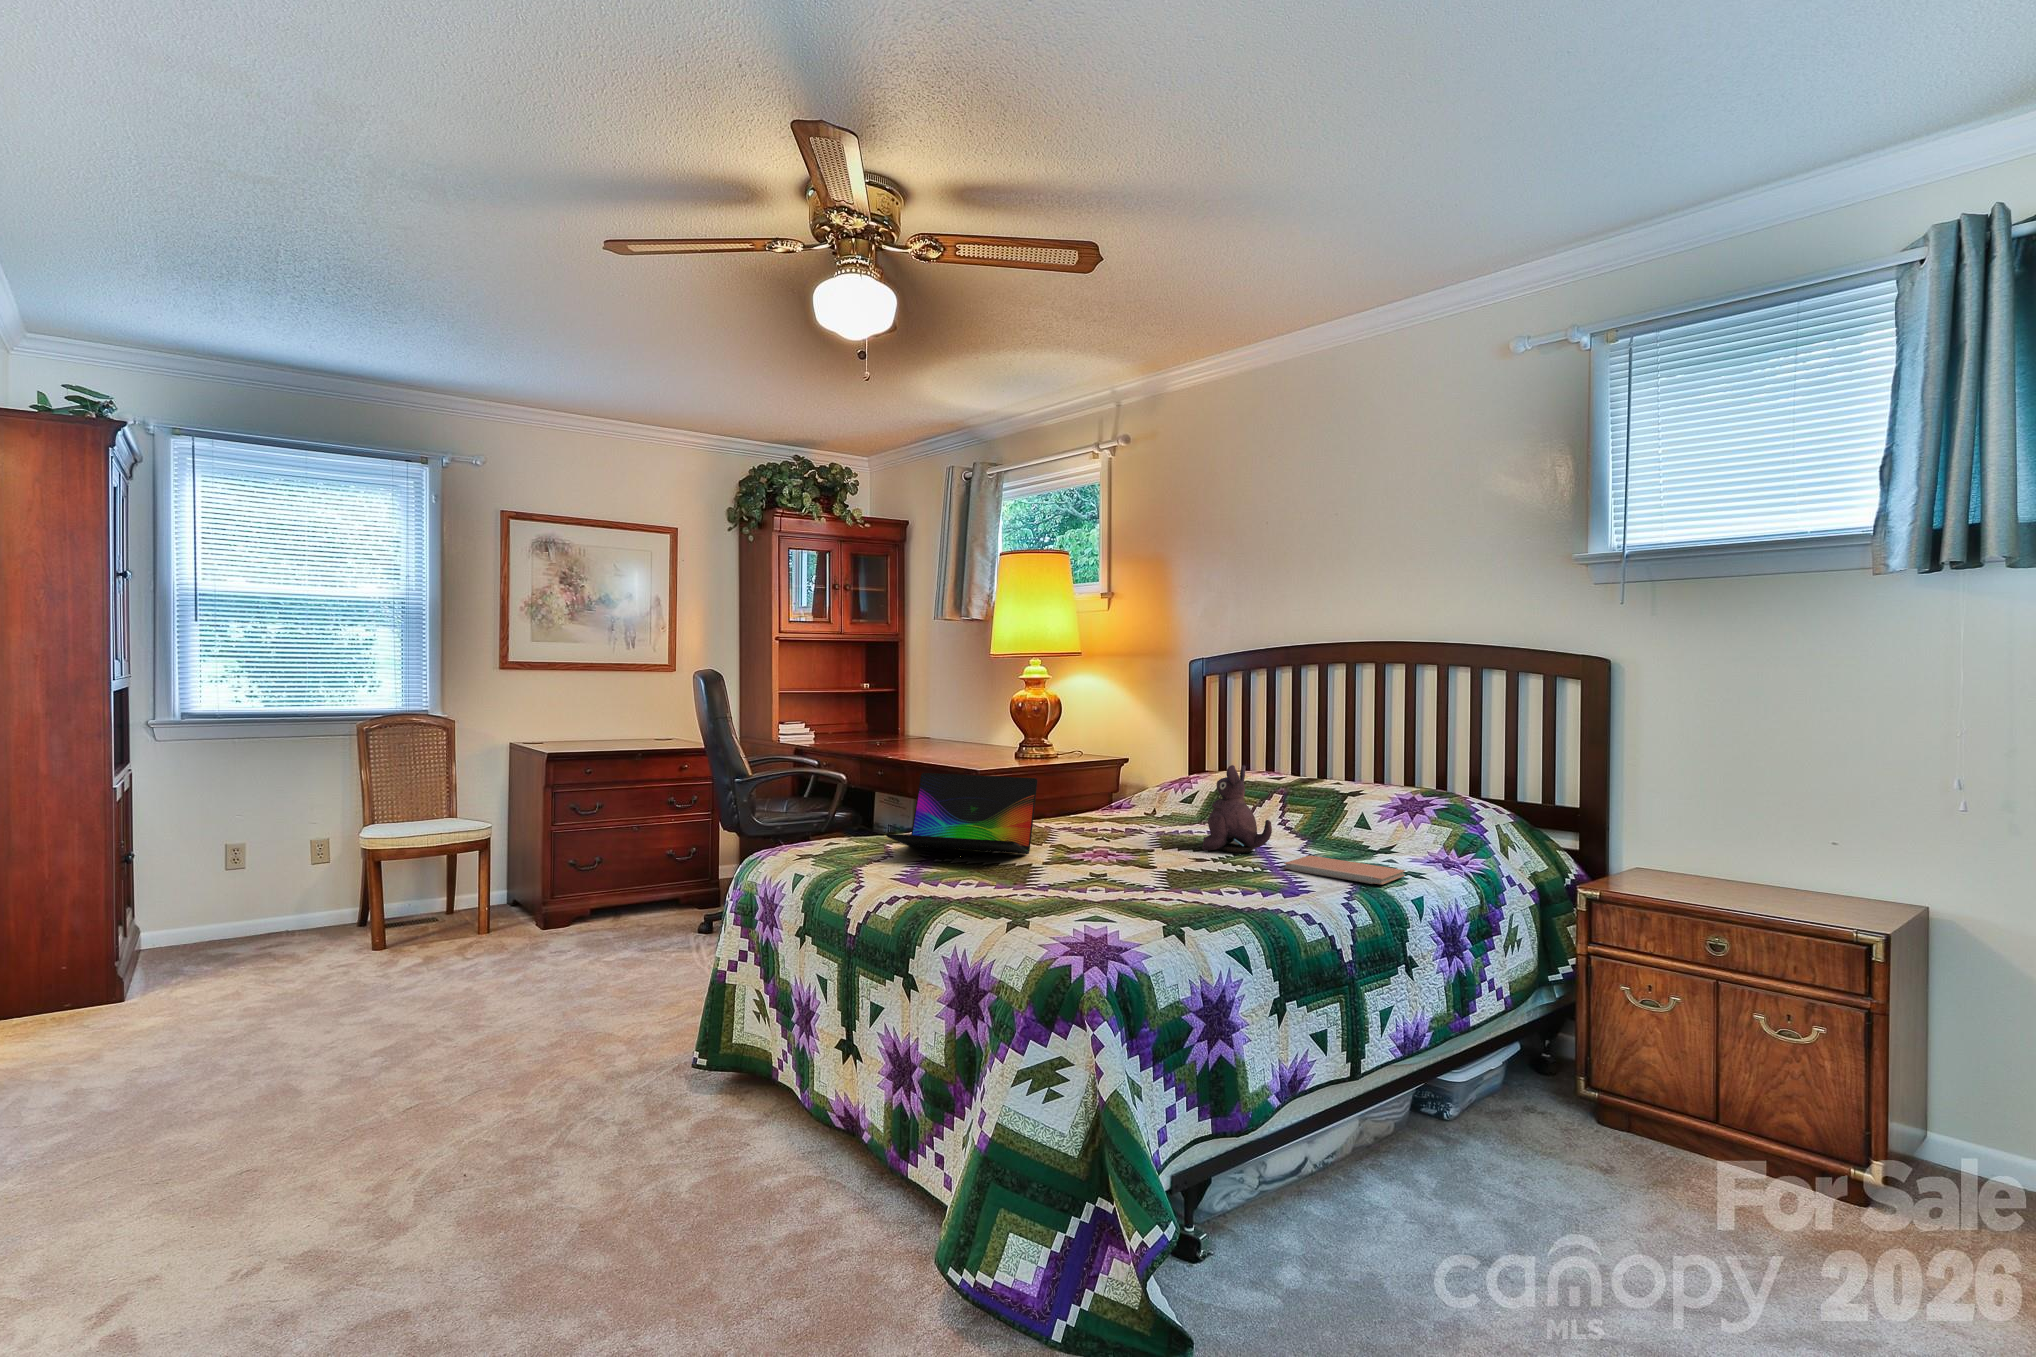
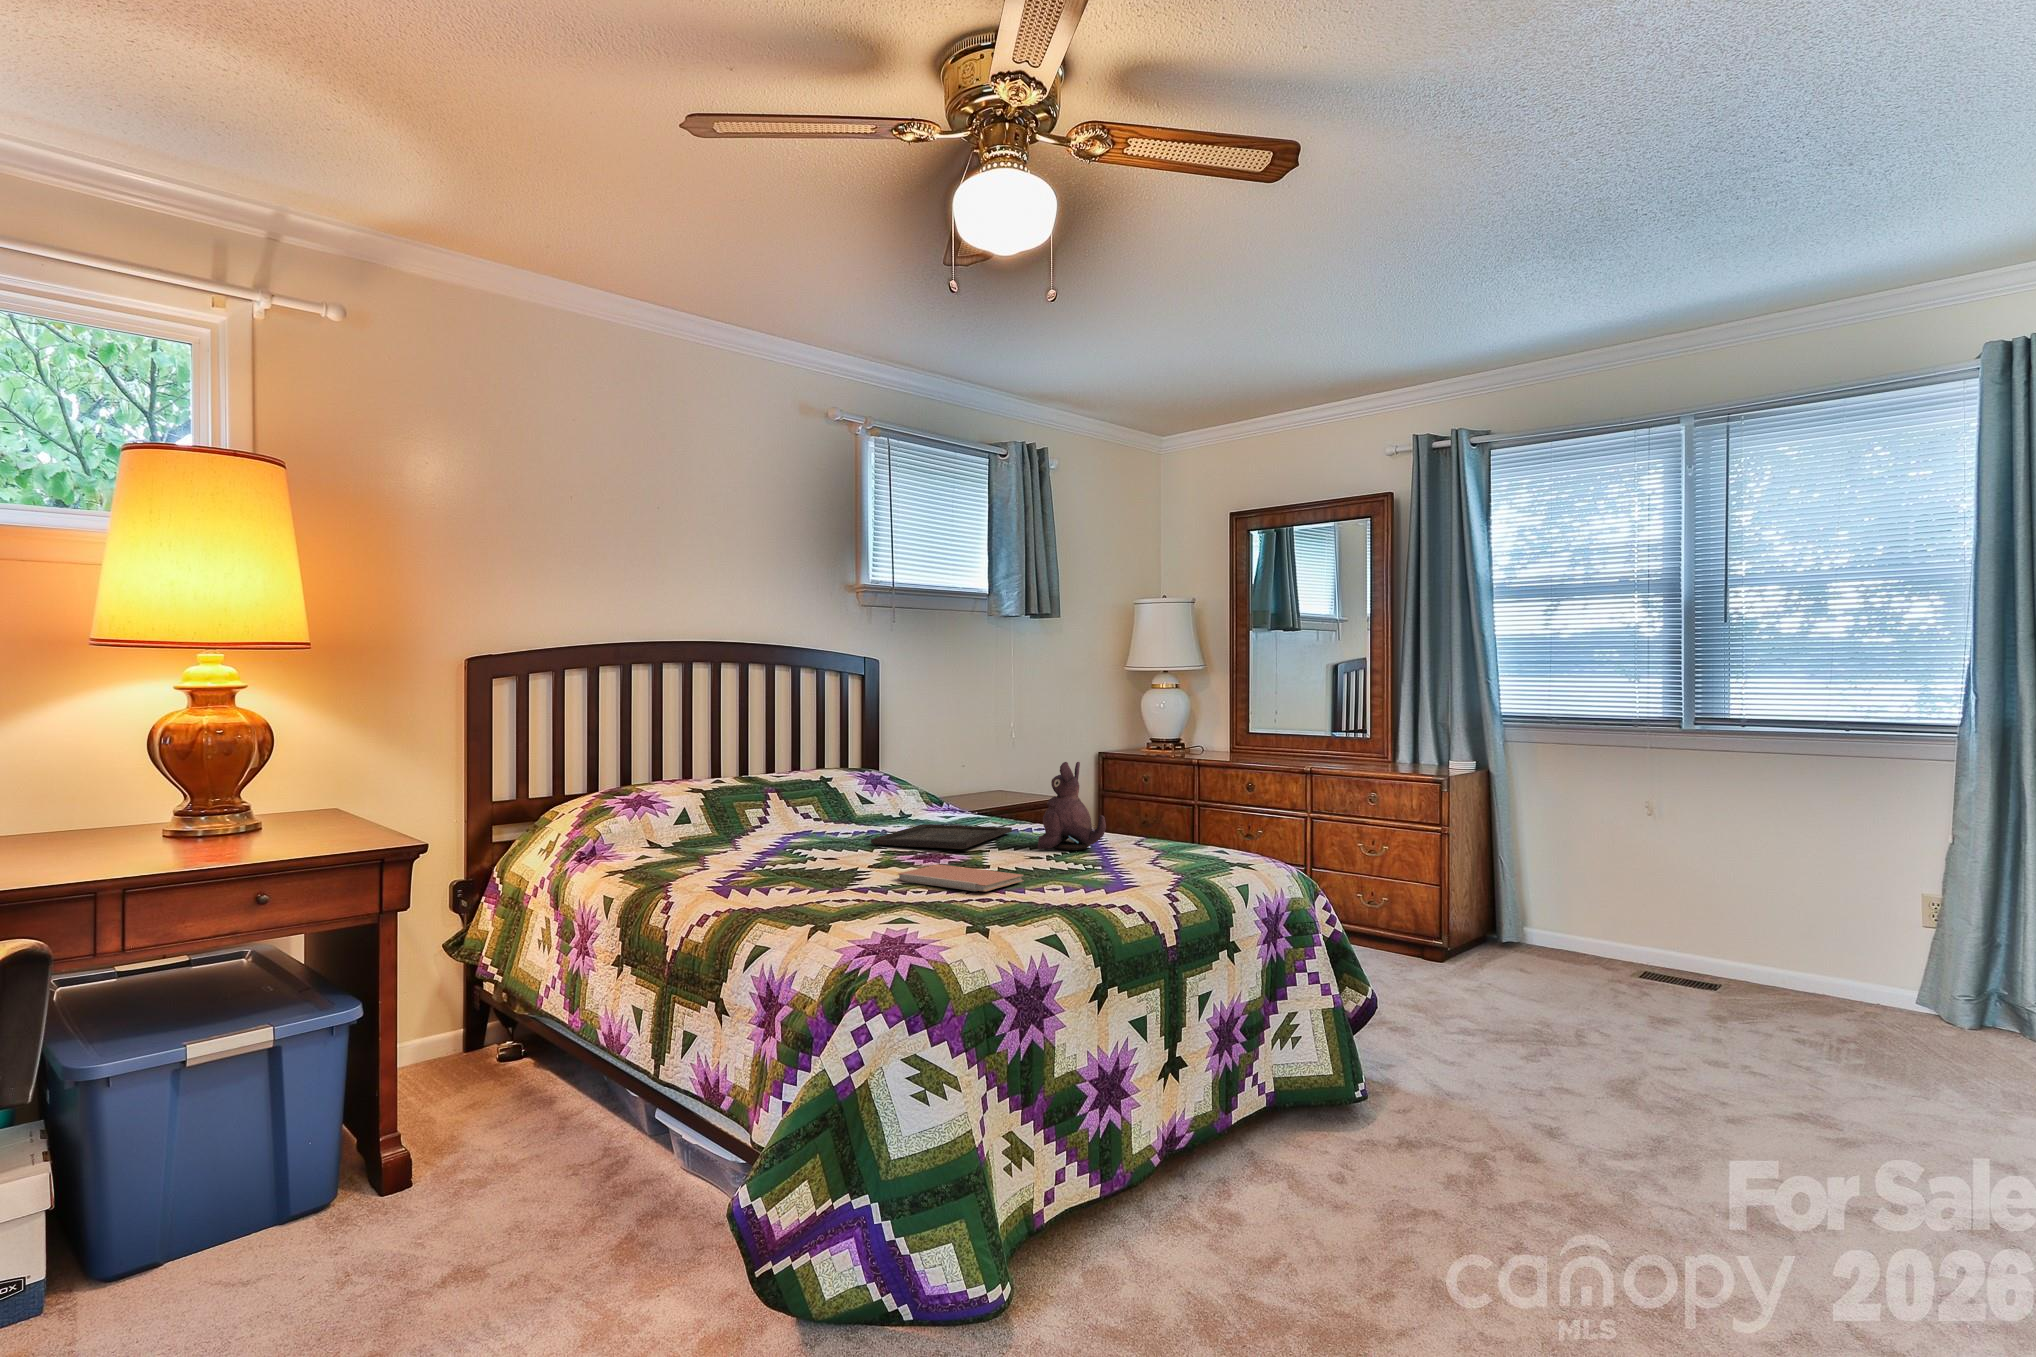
laptop: present [886,773,1037,854] -> none [700,782,866,866]
tray: none [1038,818,1172,847] -> present [871,824,1012,849]
notebook: present [1284,855,1405,885] -> present [898,864,1024,891]

